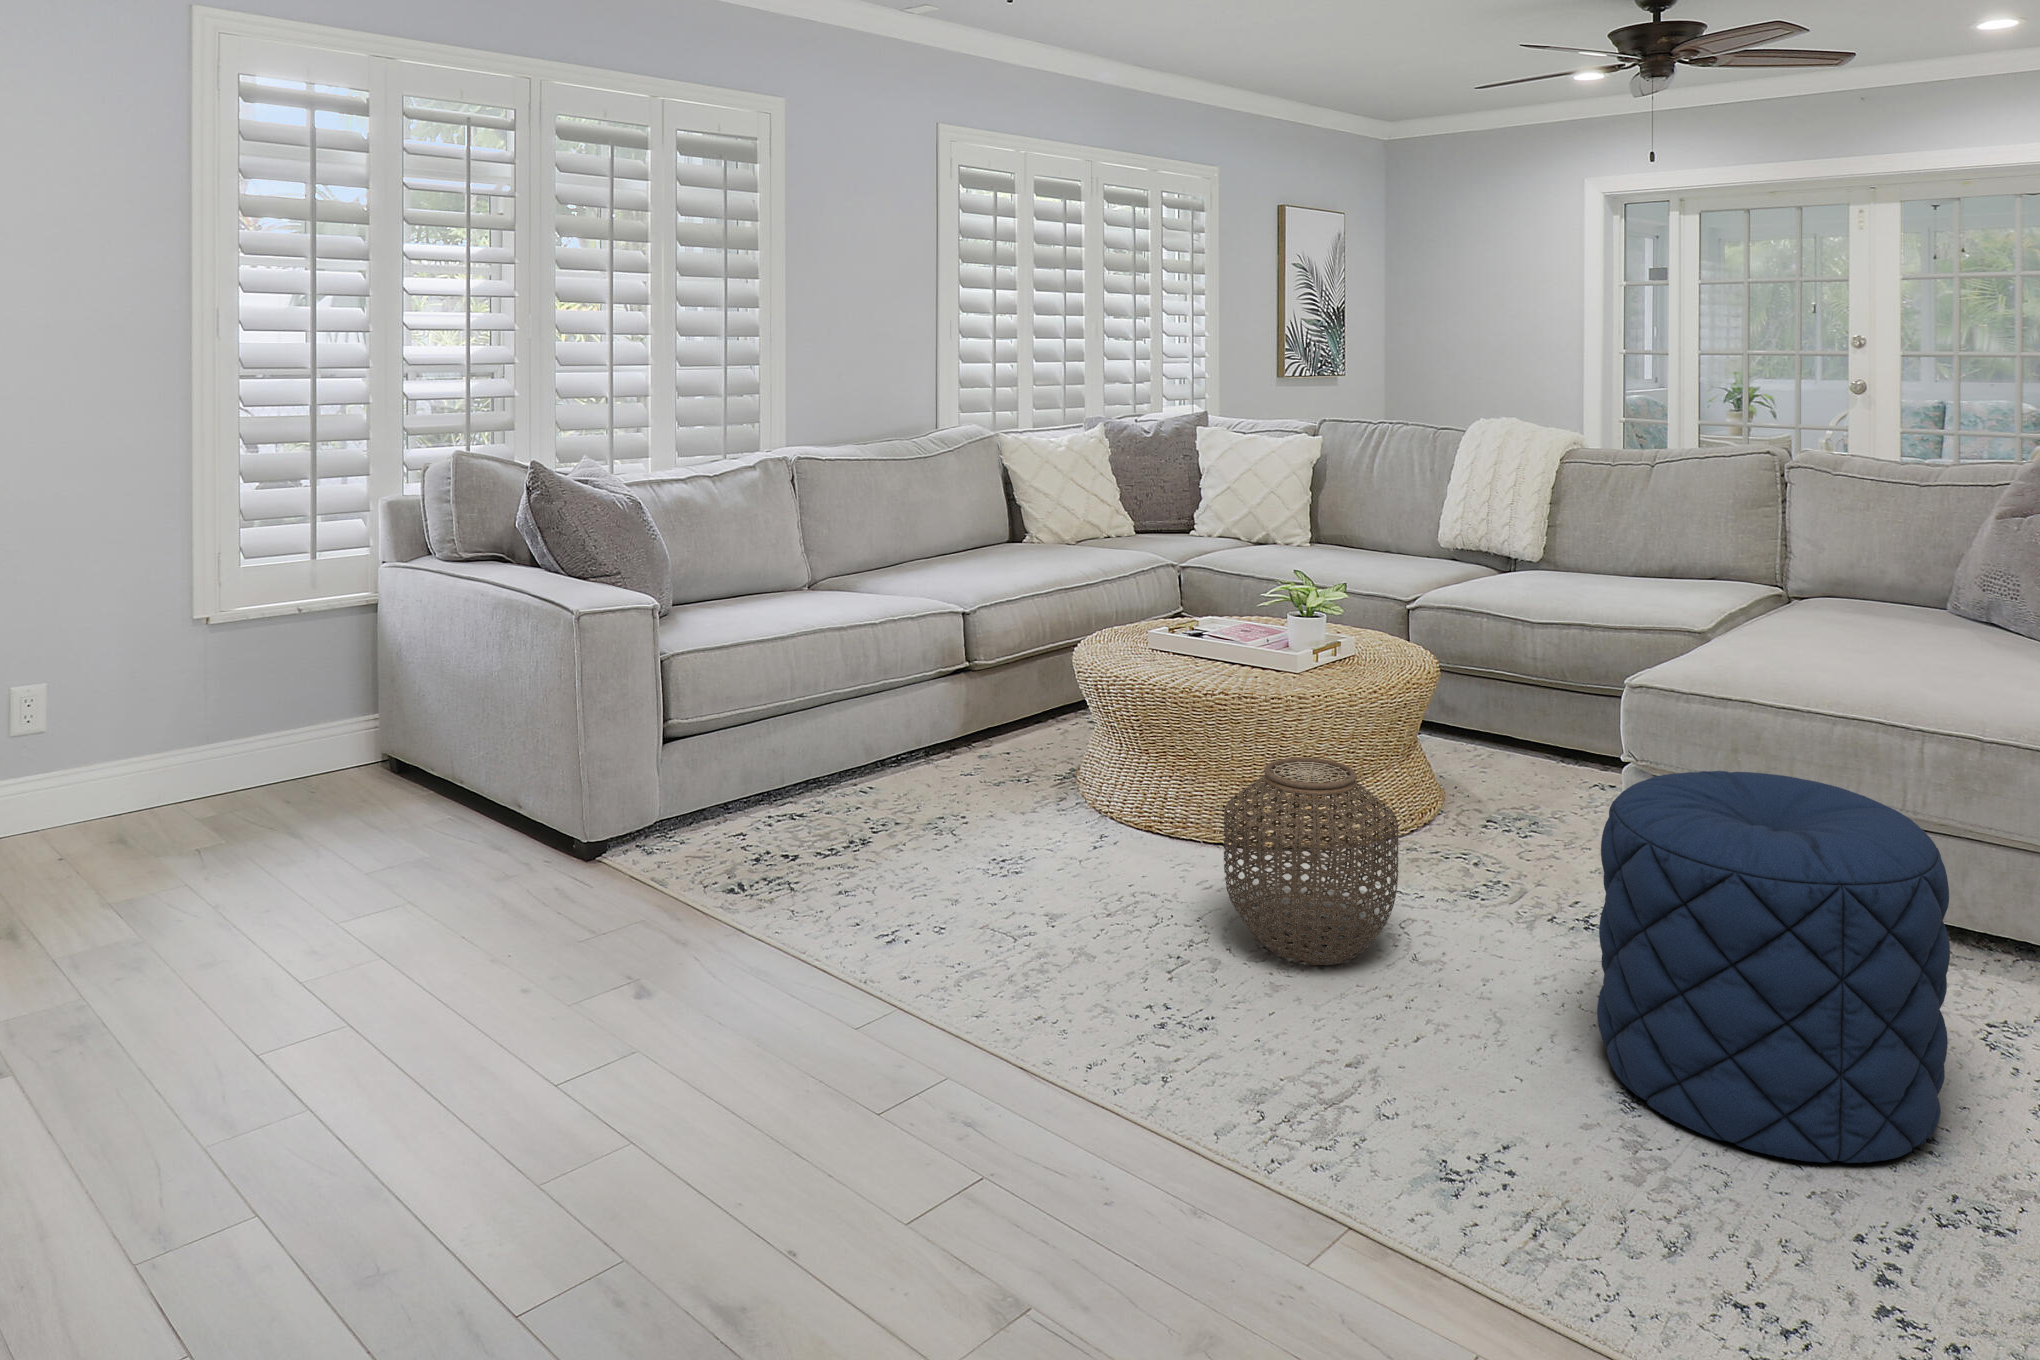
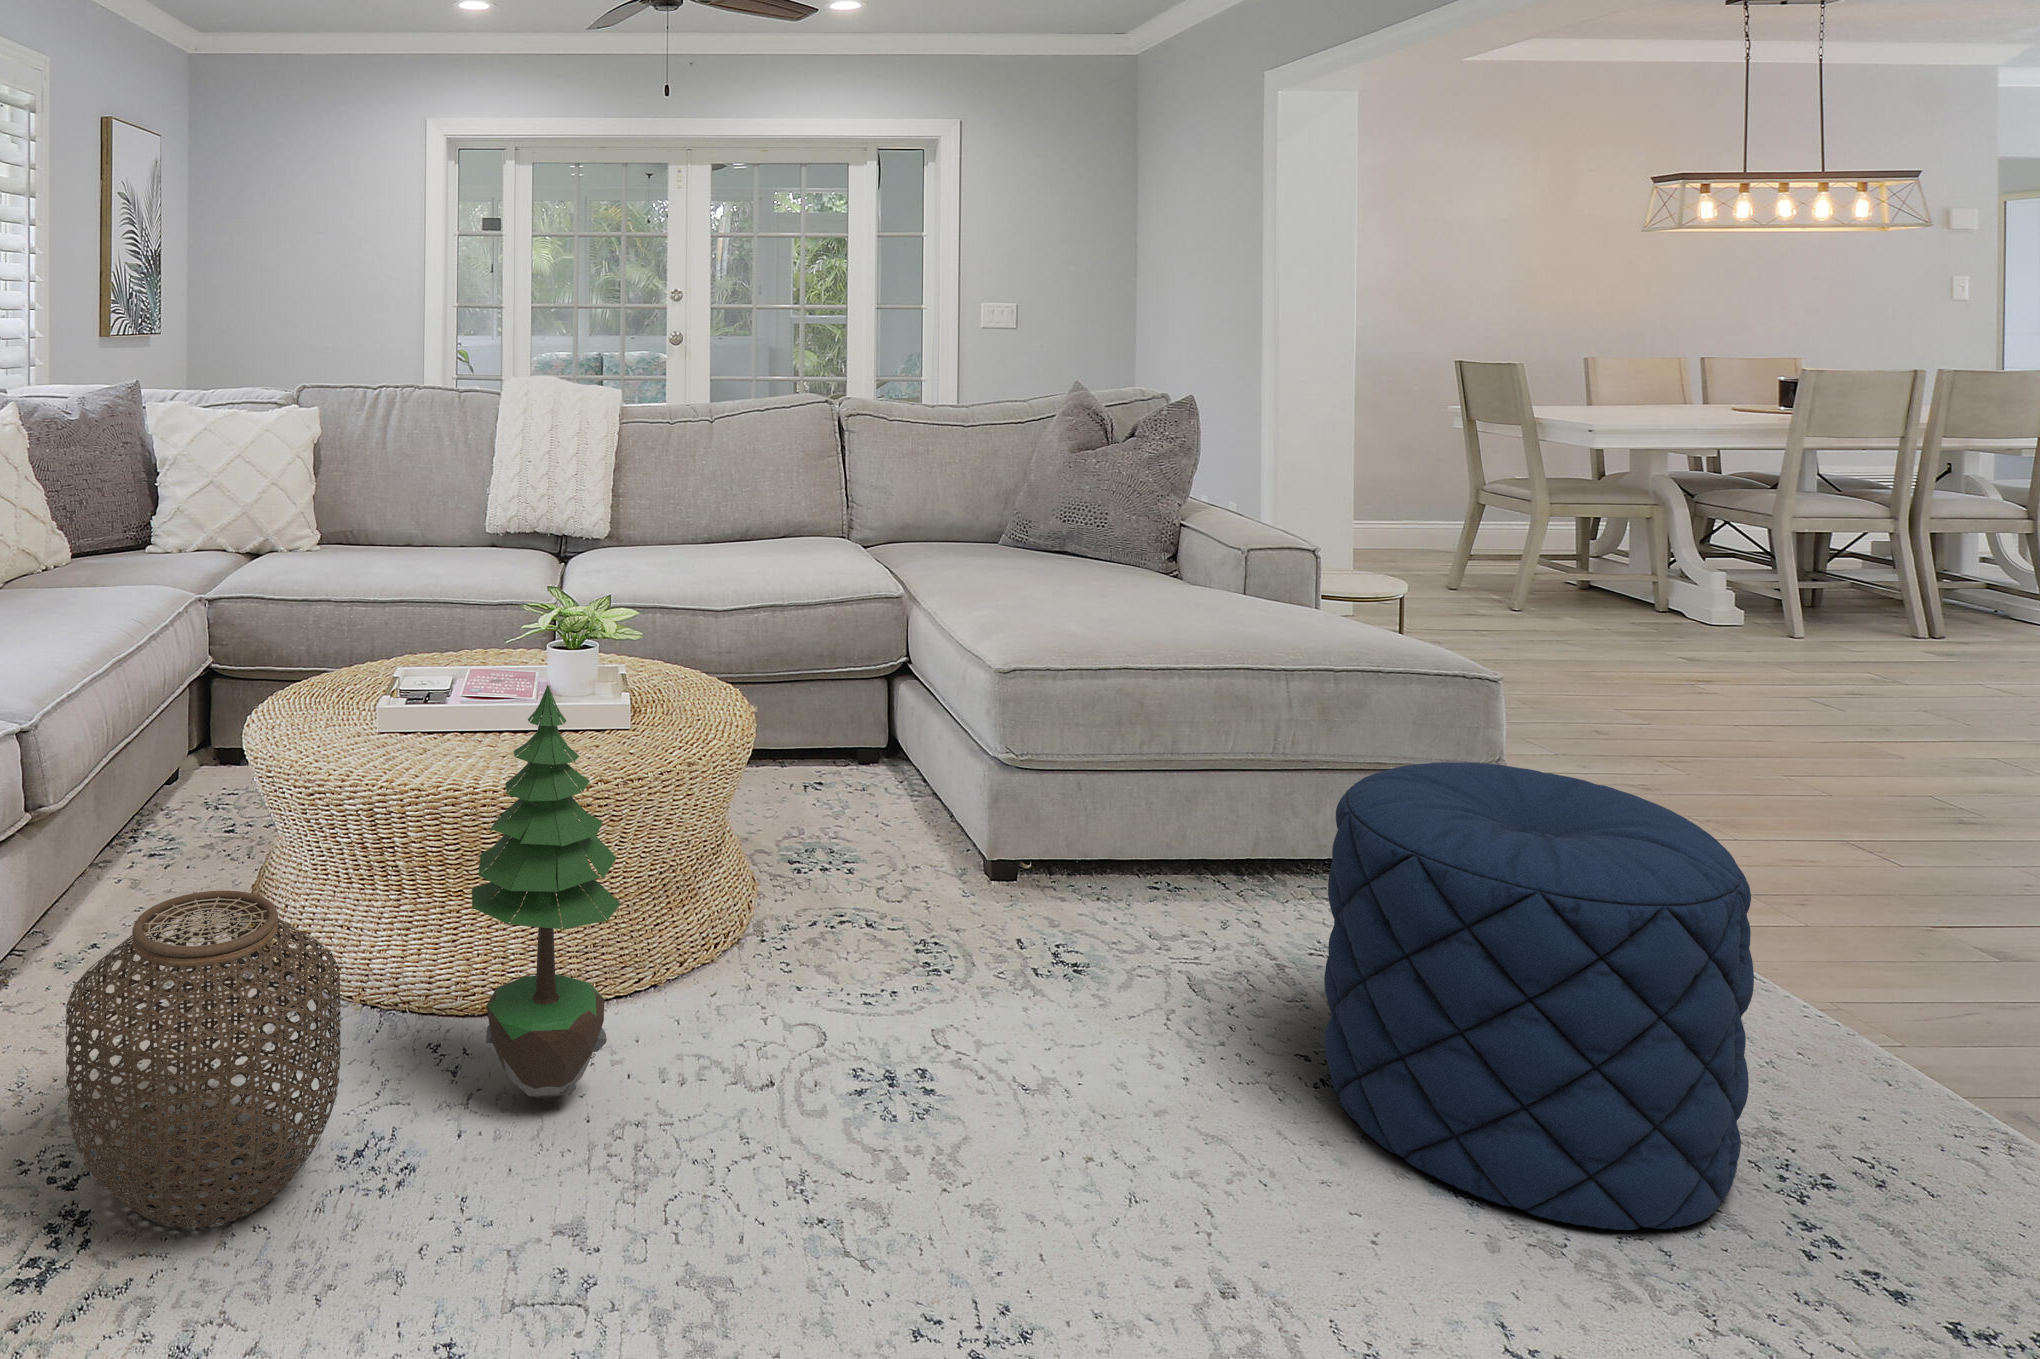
potted tree: none [1068,601,1162,862] -> present [472,685,621,1099]
woven basket: present [1224,758,1398,965] -> present [66,891,340,1228]

